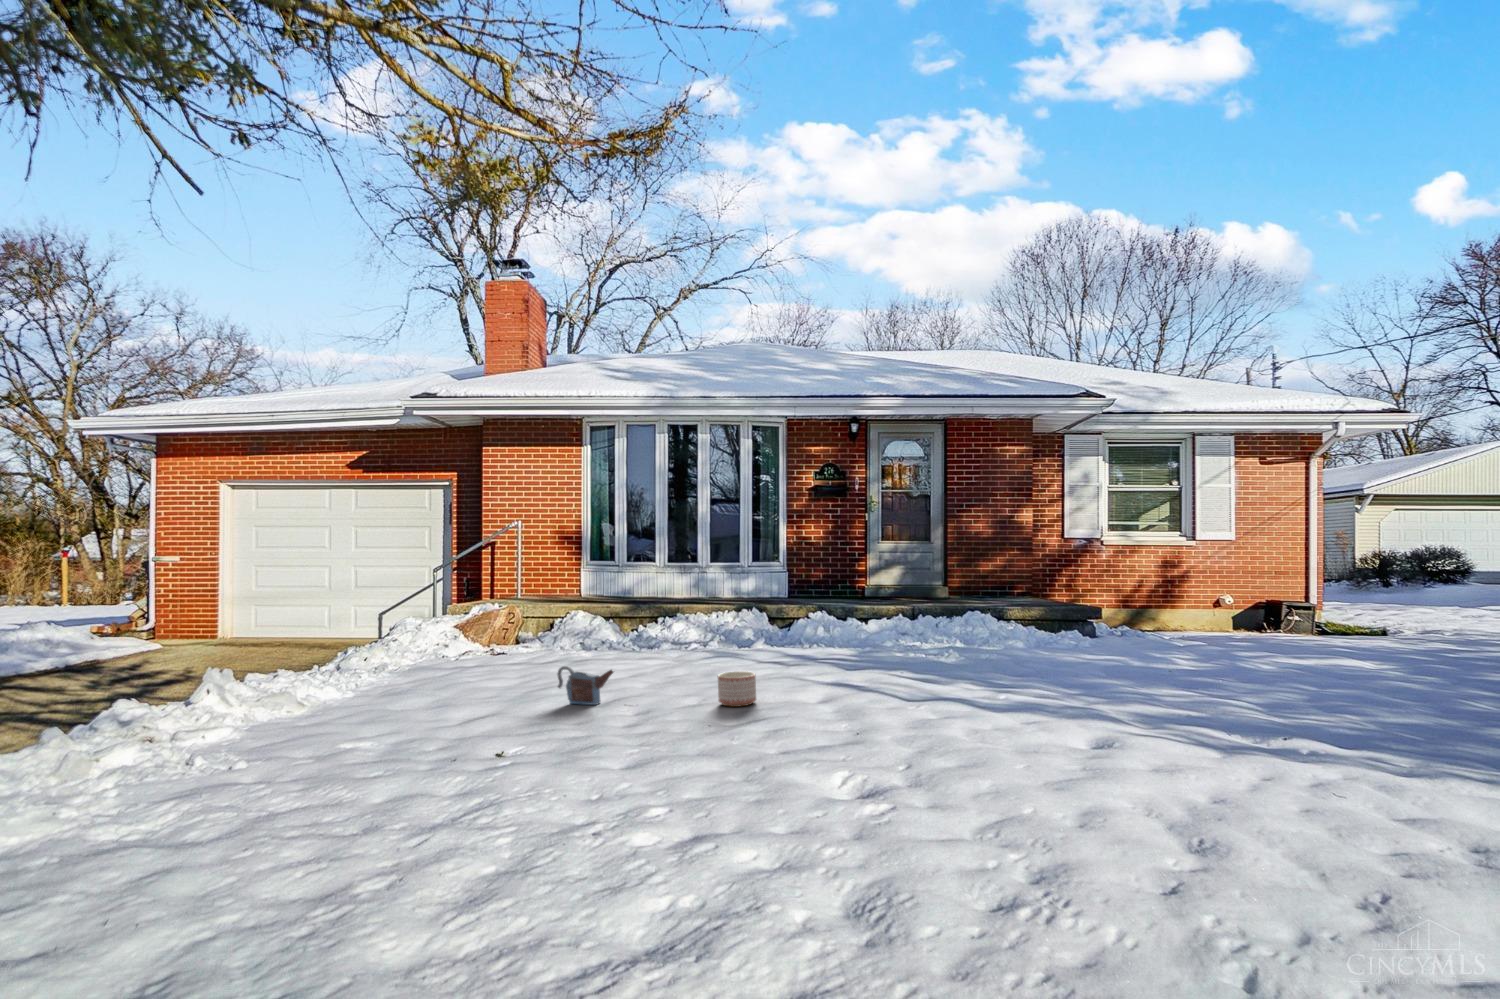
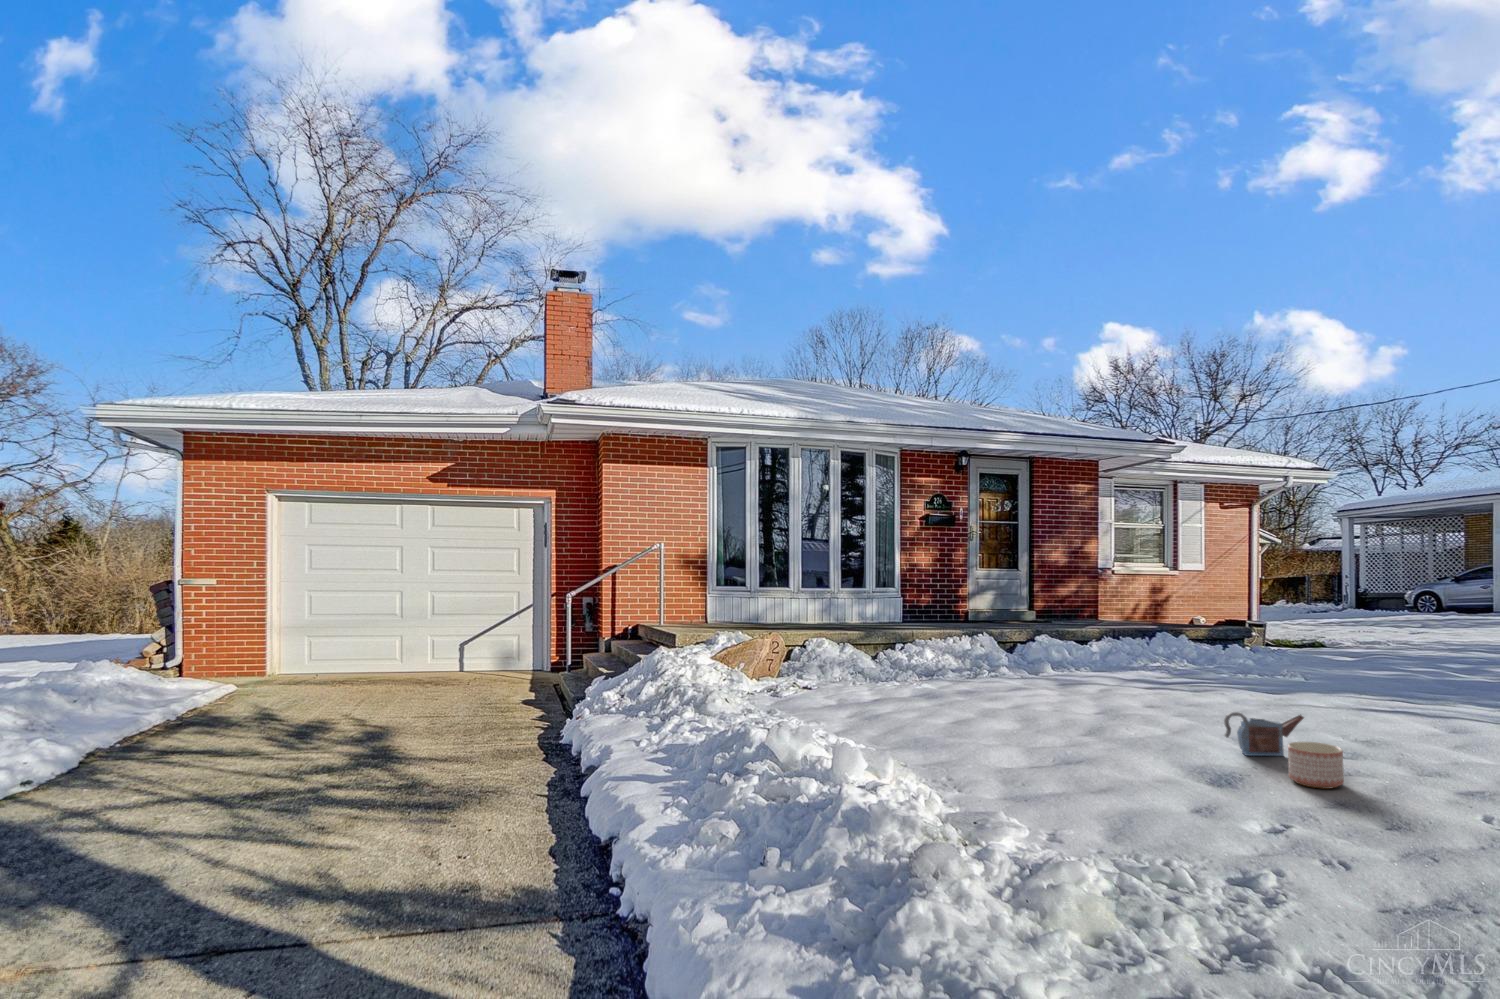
planter: present [718,671,756,707] -> present [1288,741,1344,789]

